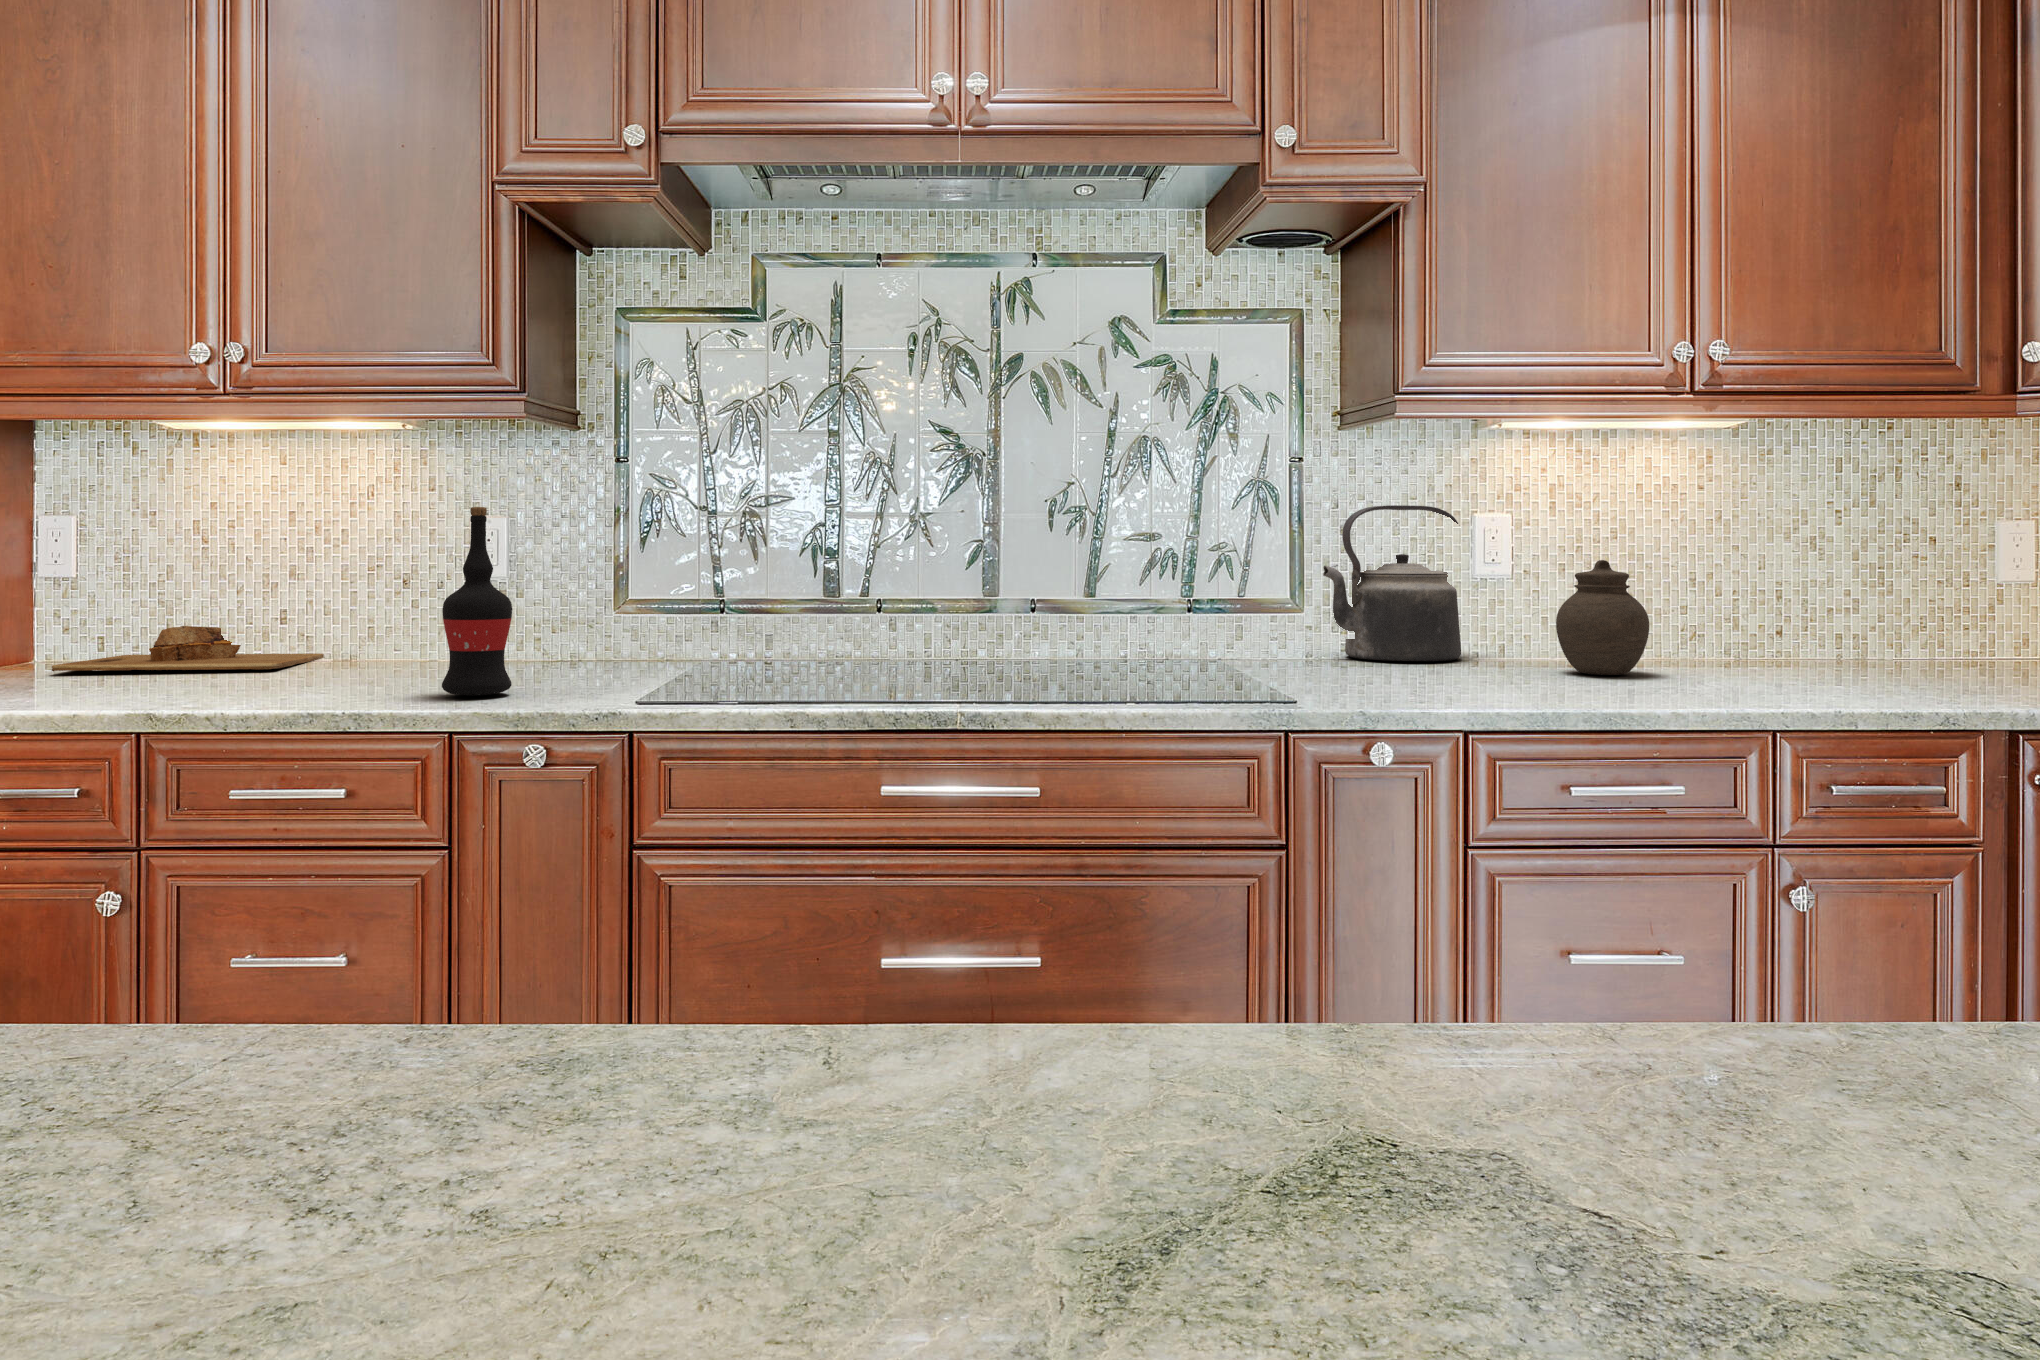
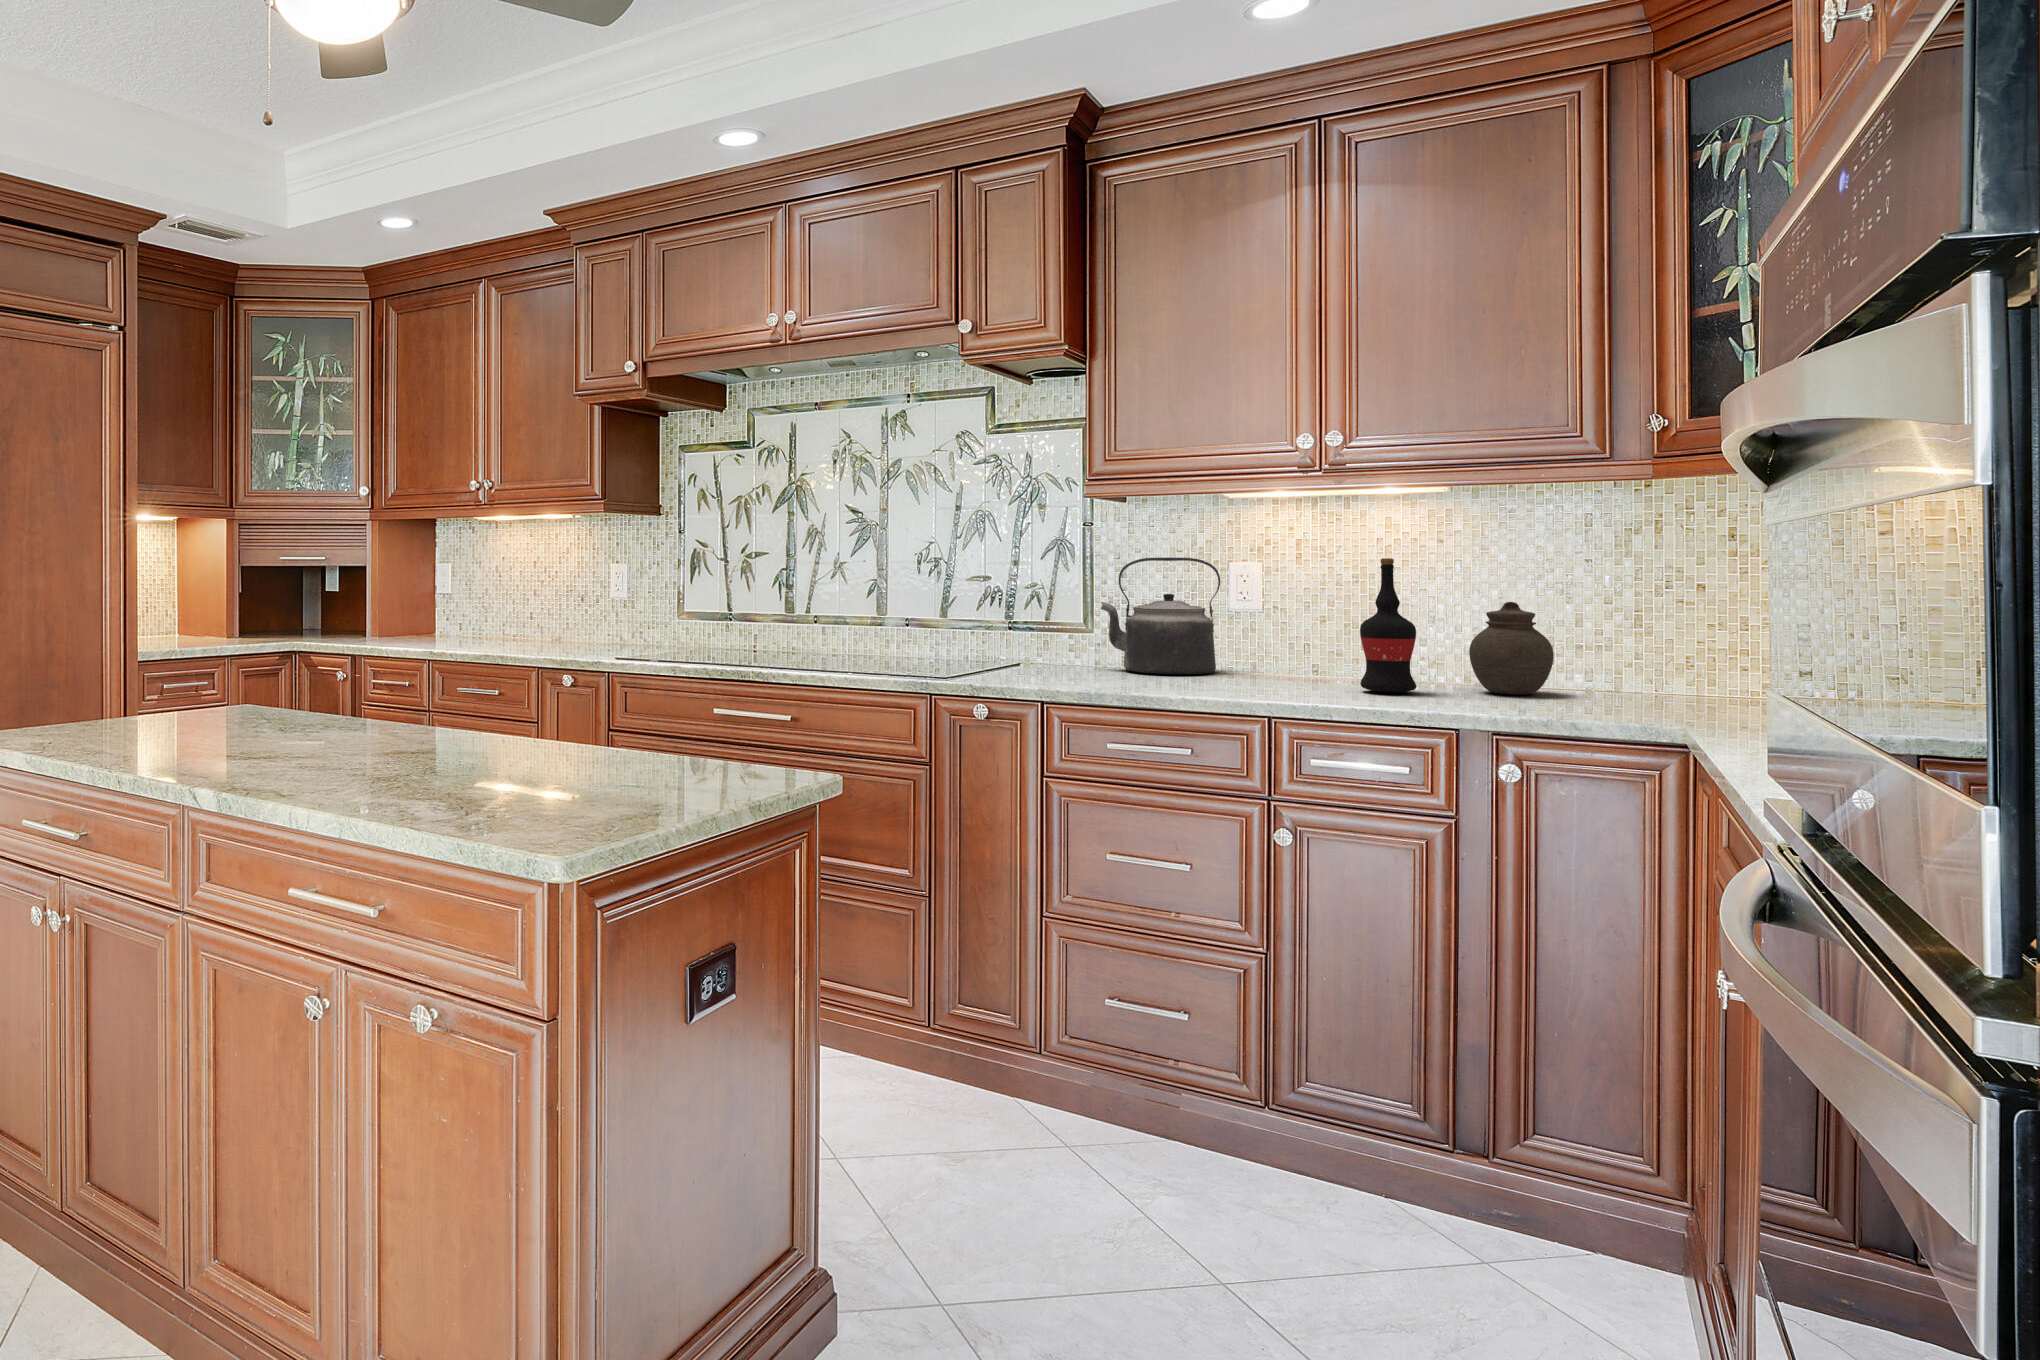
wine bottle: present [442,507,512,696] -> present [1360,558,1416,693]
jar: present [1556,560,1649,675] -> present [1469,602,1554,695]
cutting board: present [52,626,324,671] -> none [425,623,552,647]

